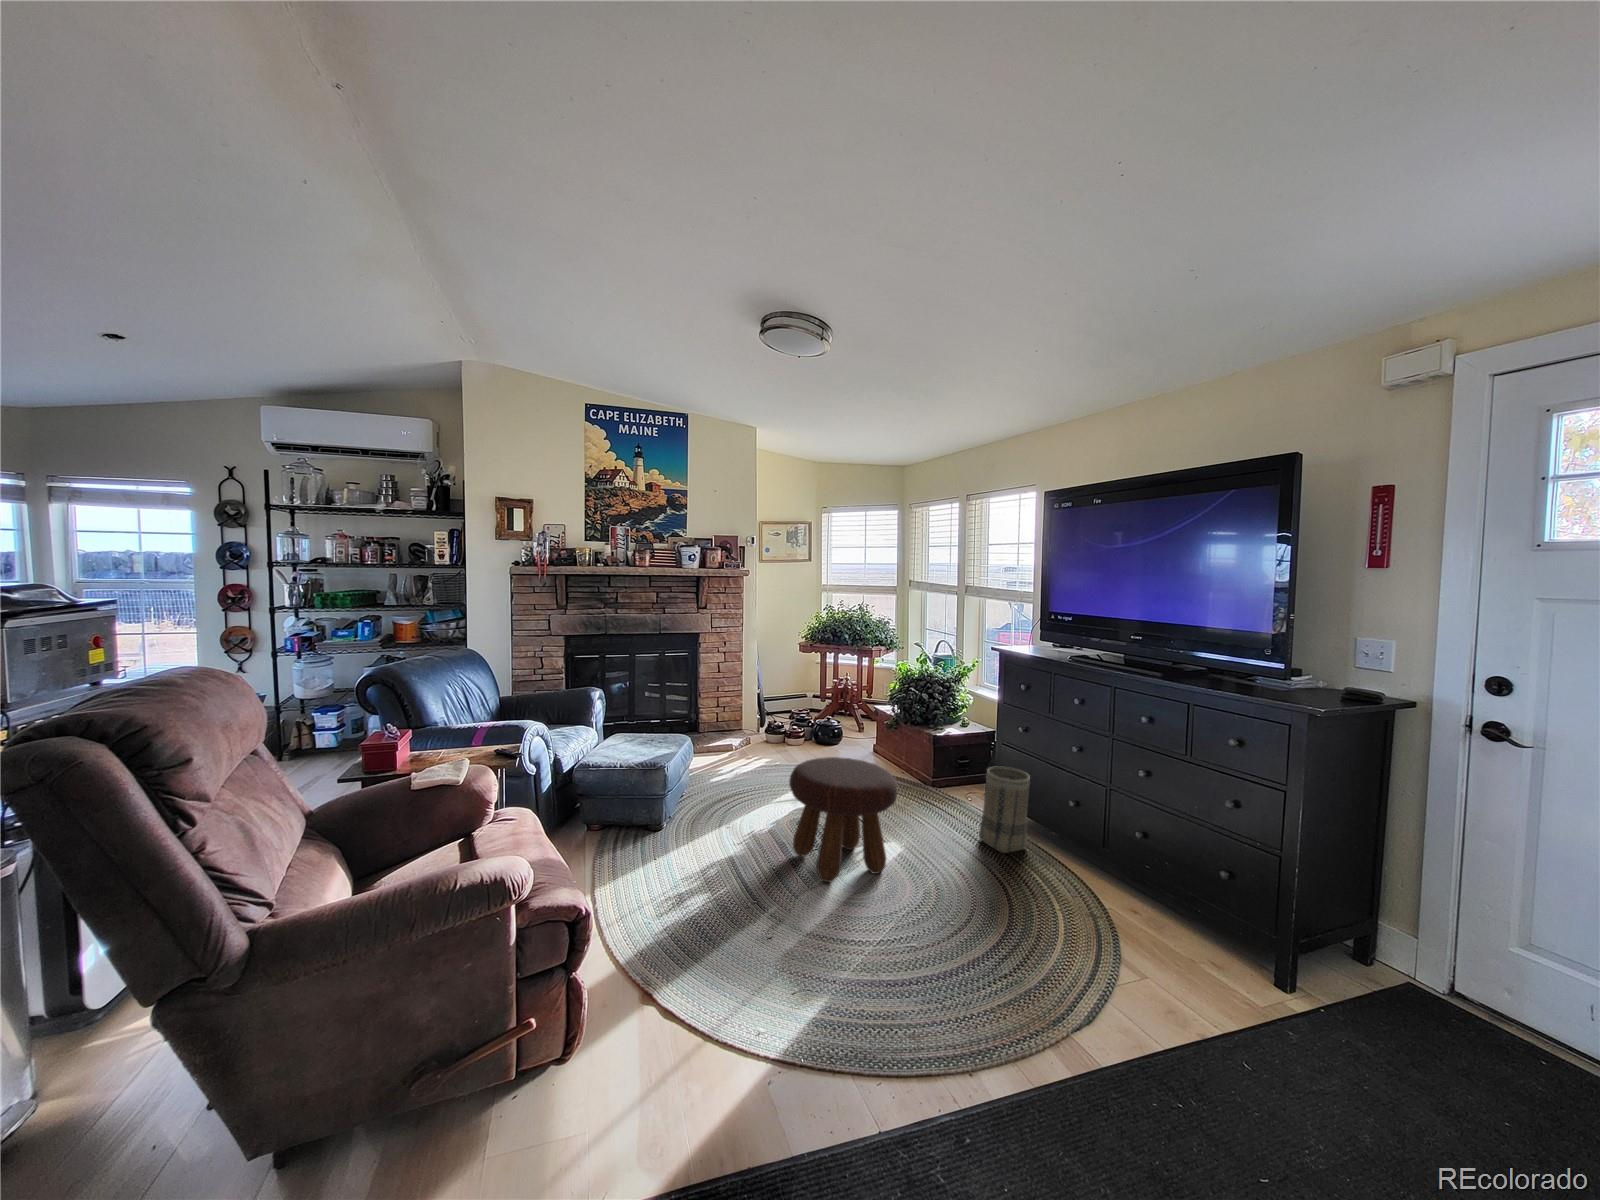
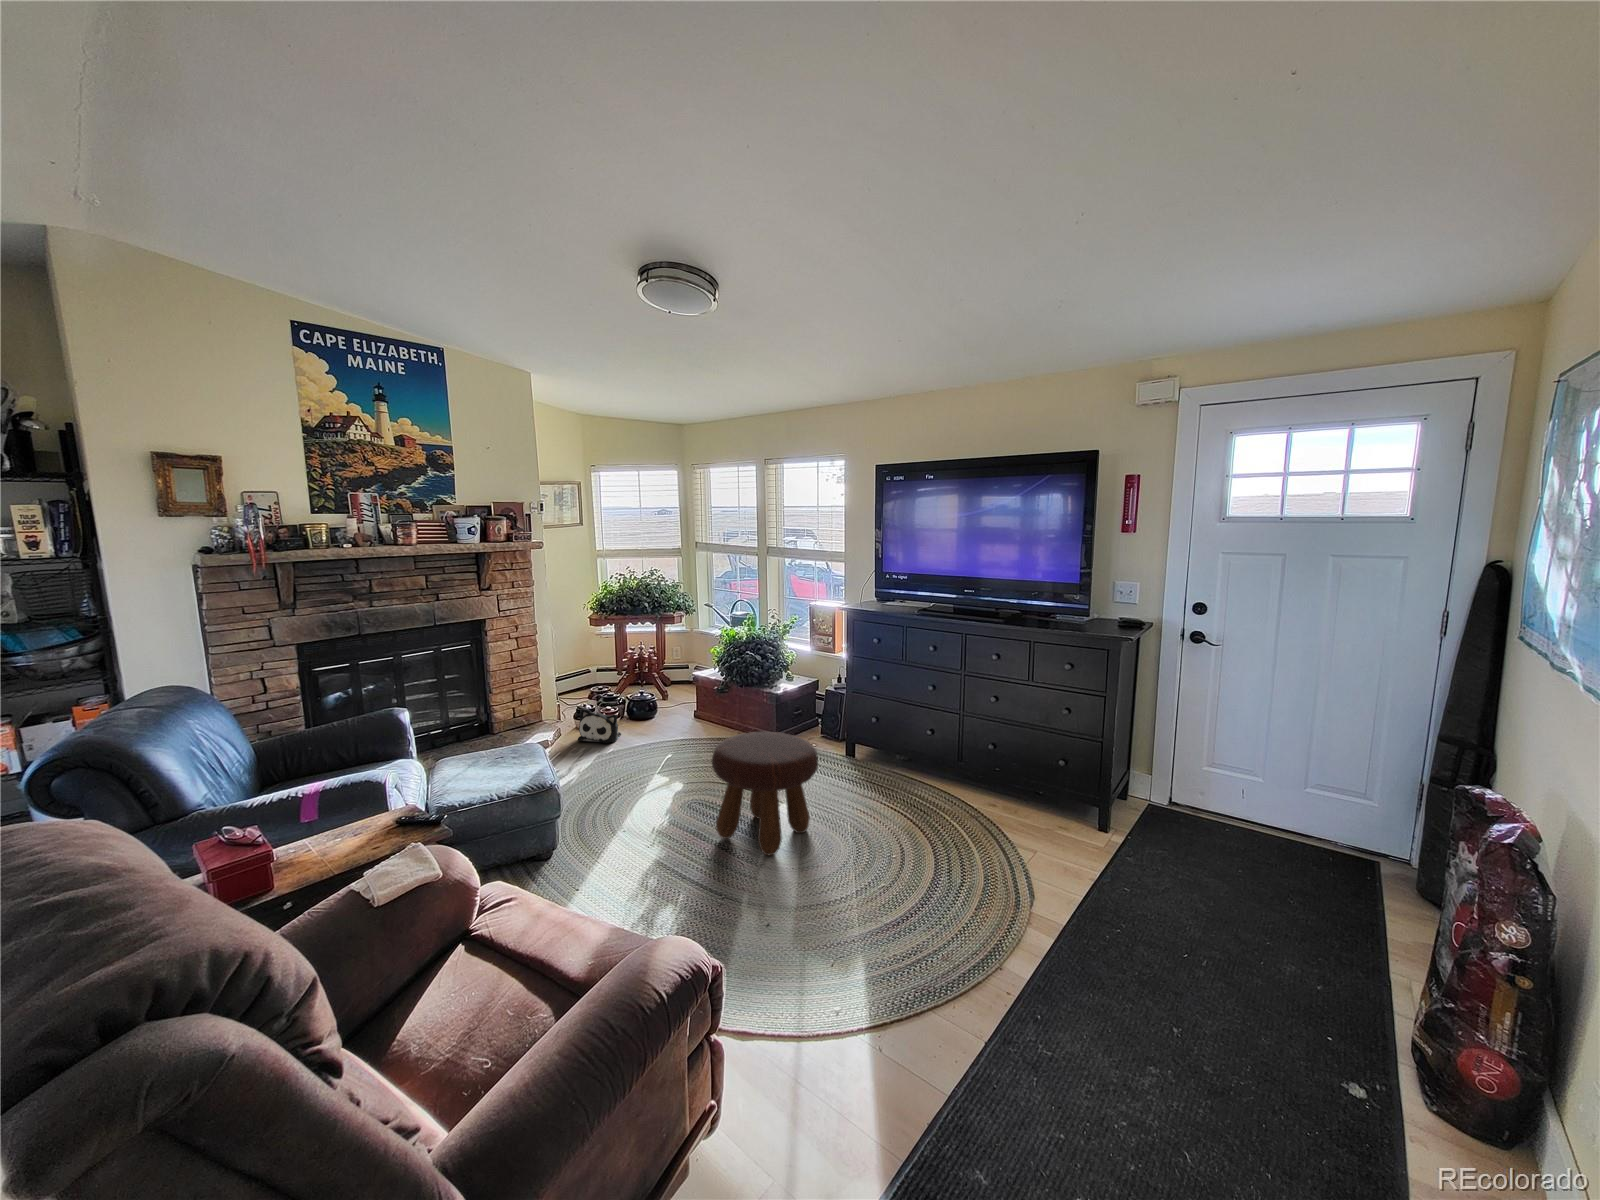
plush toy: none [753,721,792,756] -> present [578,709,621,743]
basket: present [979,766,1030,853] -> none [853,710,893,783]

